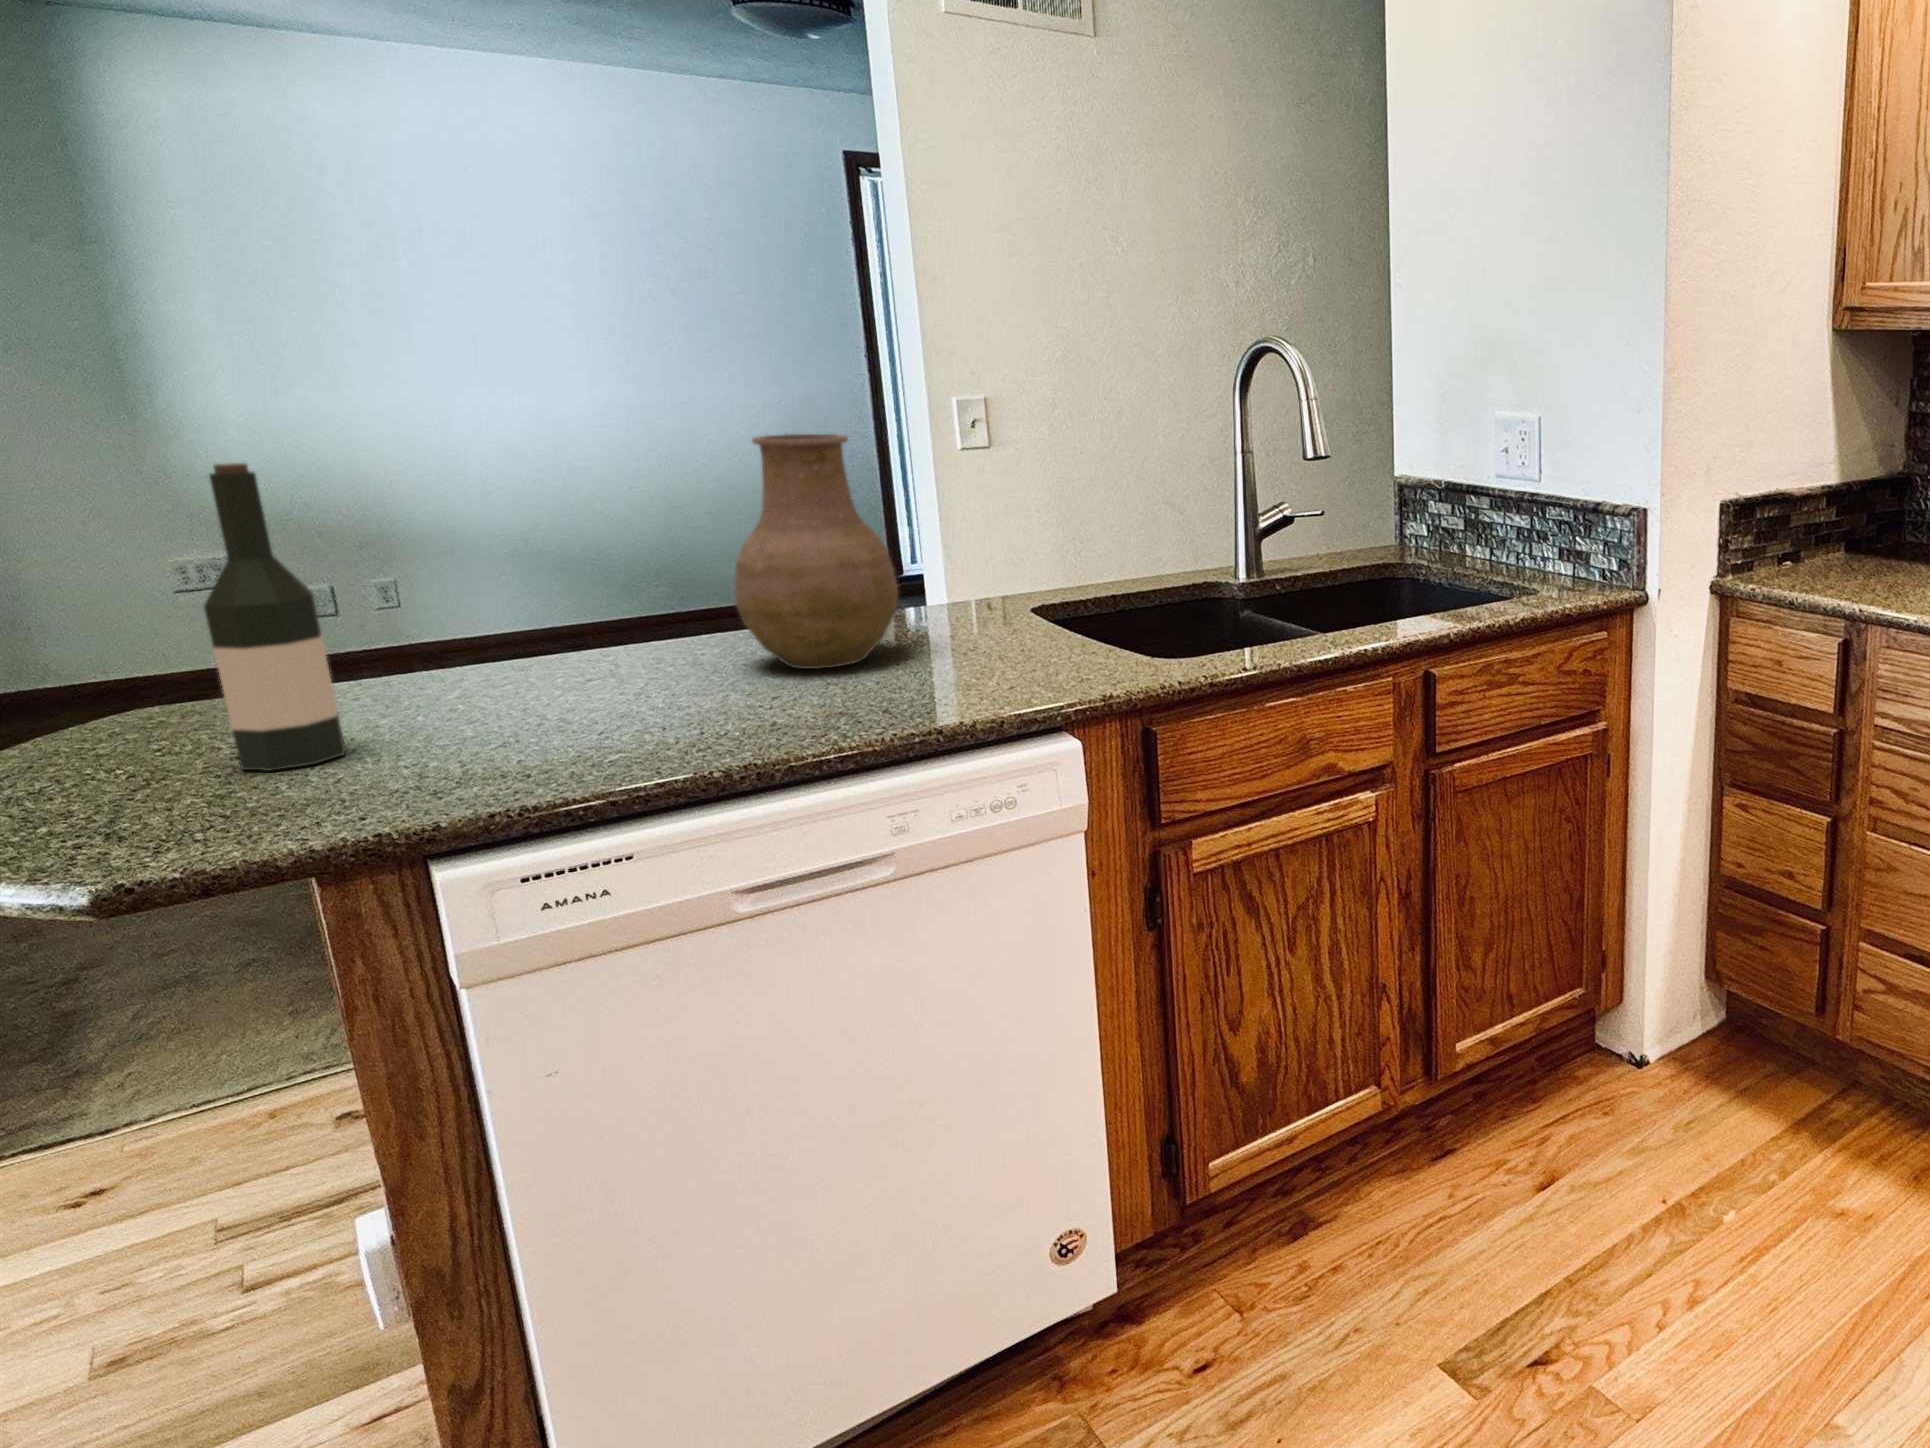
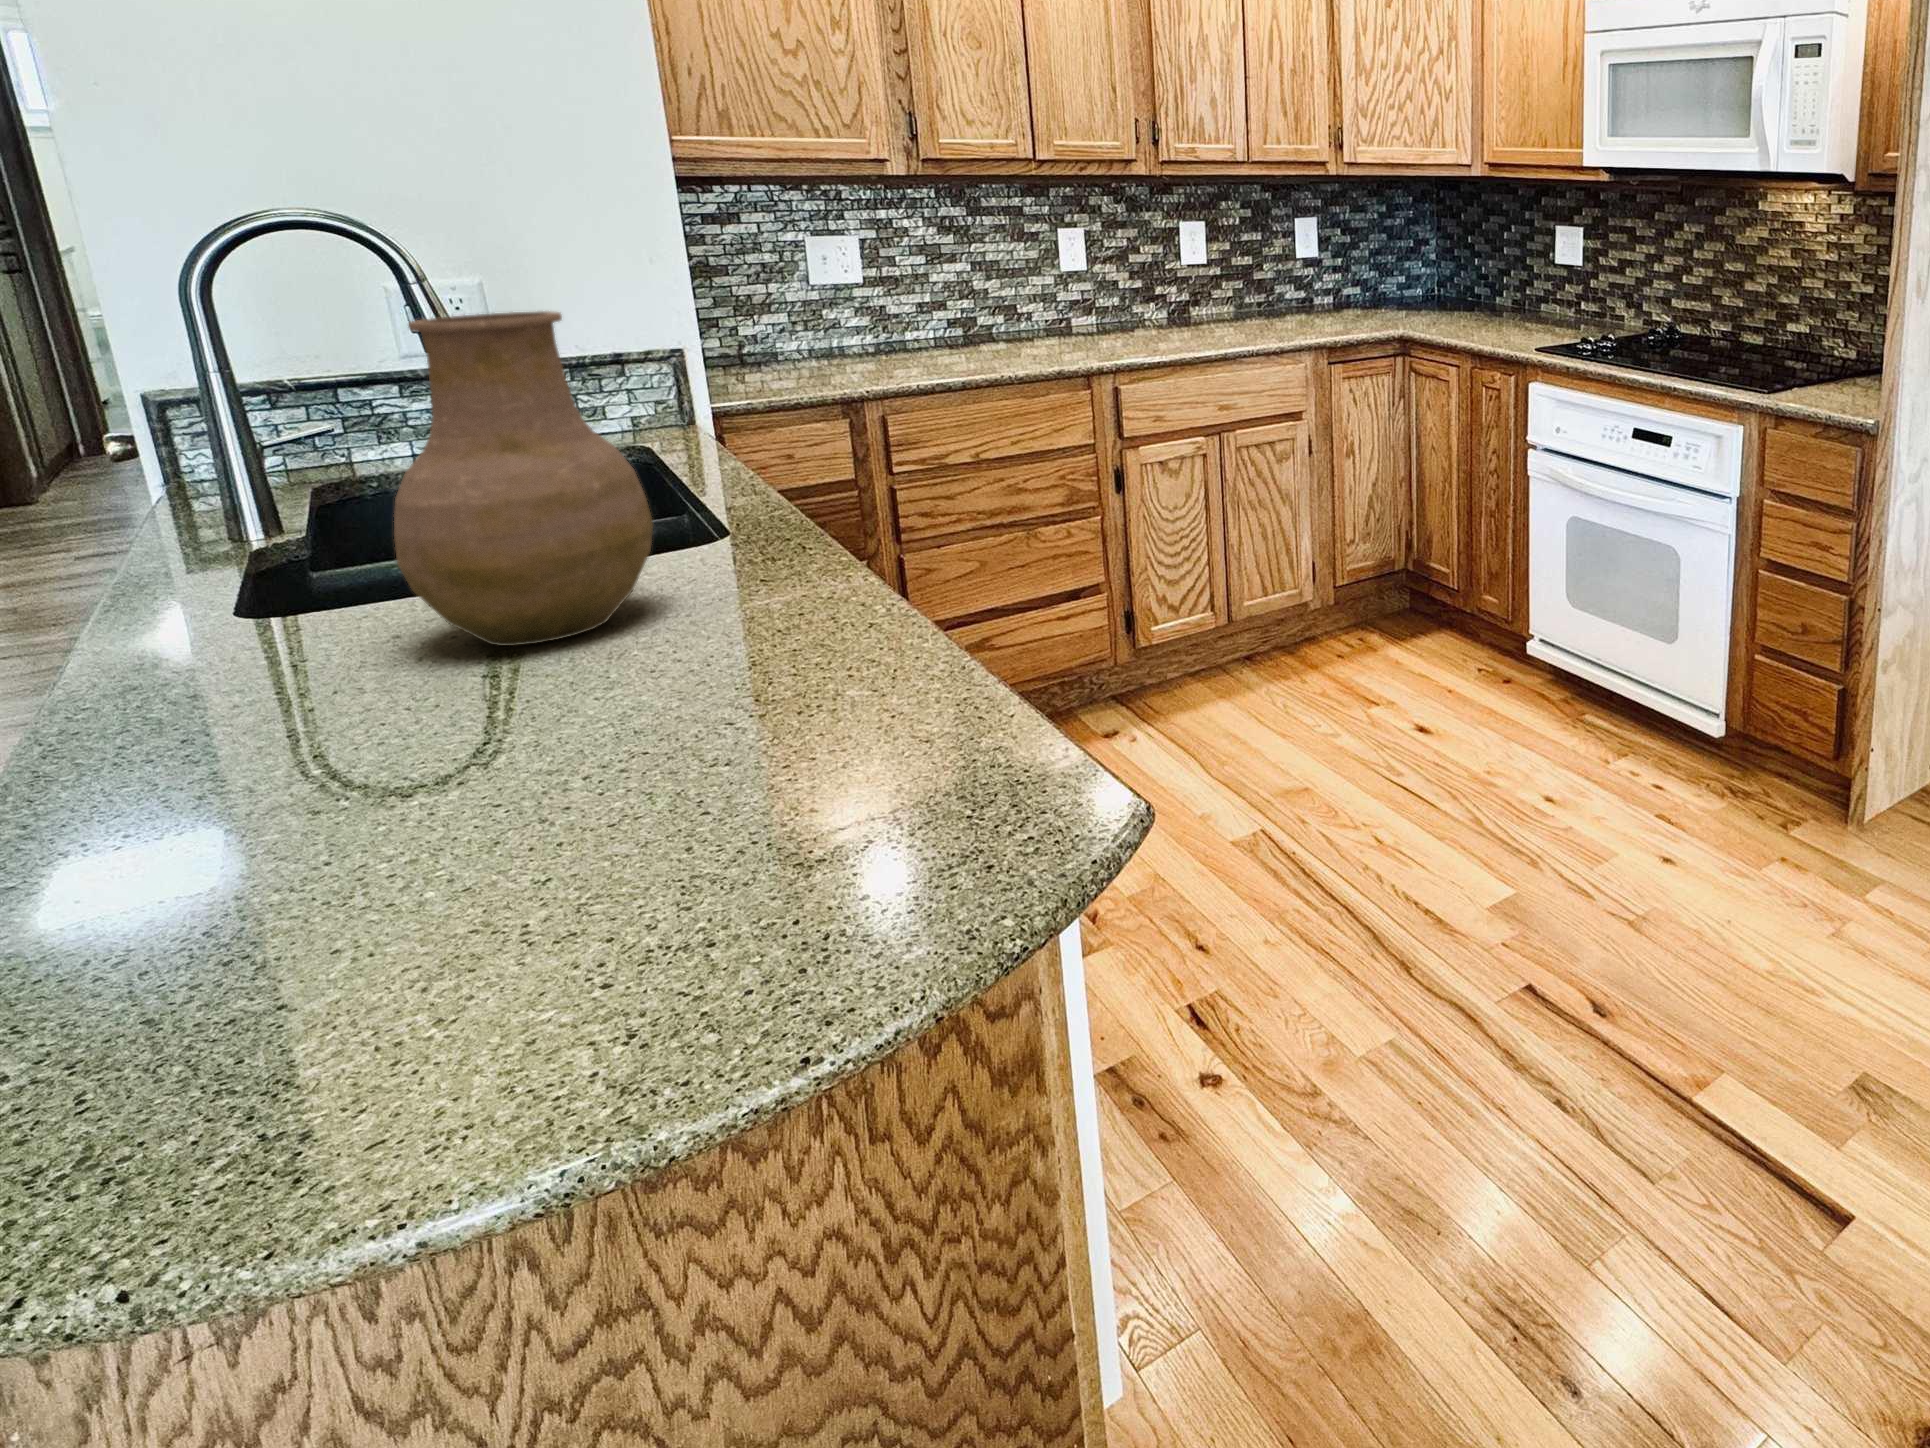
wine bottle: present [204,463,345,771] -> none [751,342,914,775]

